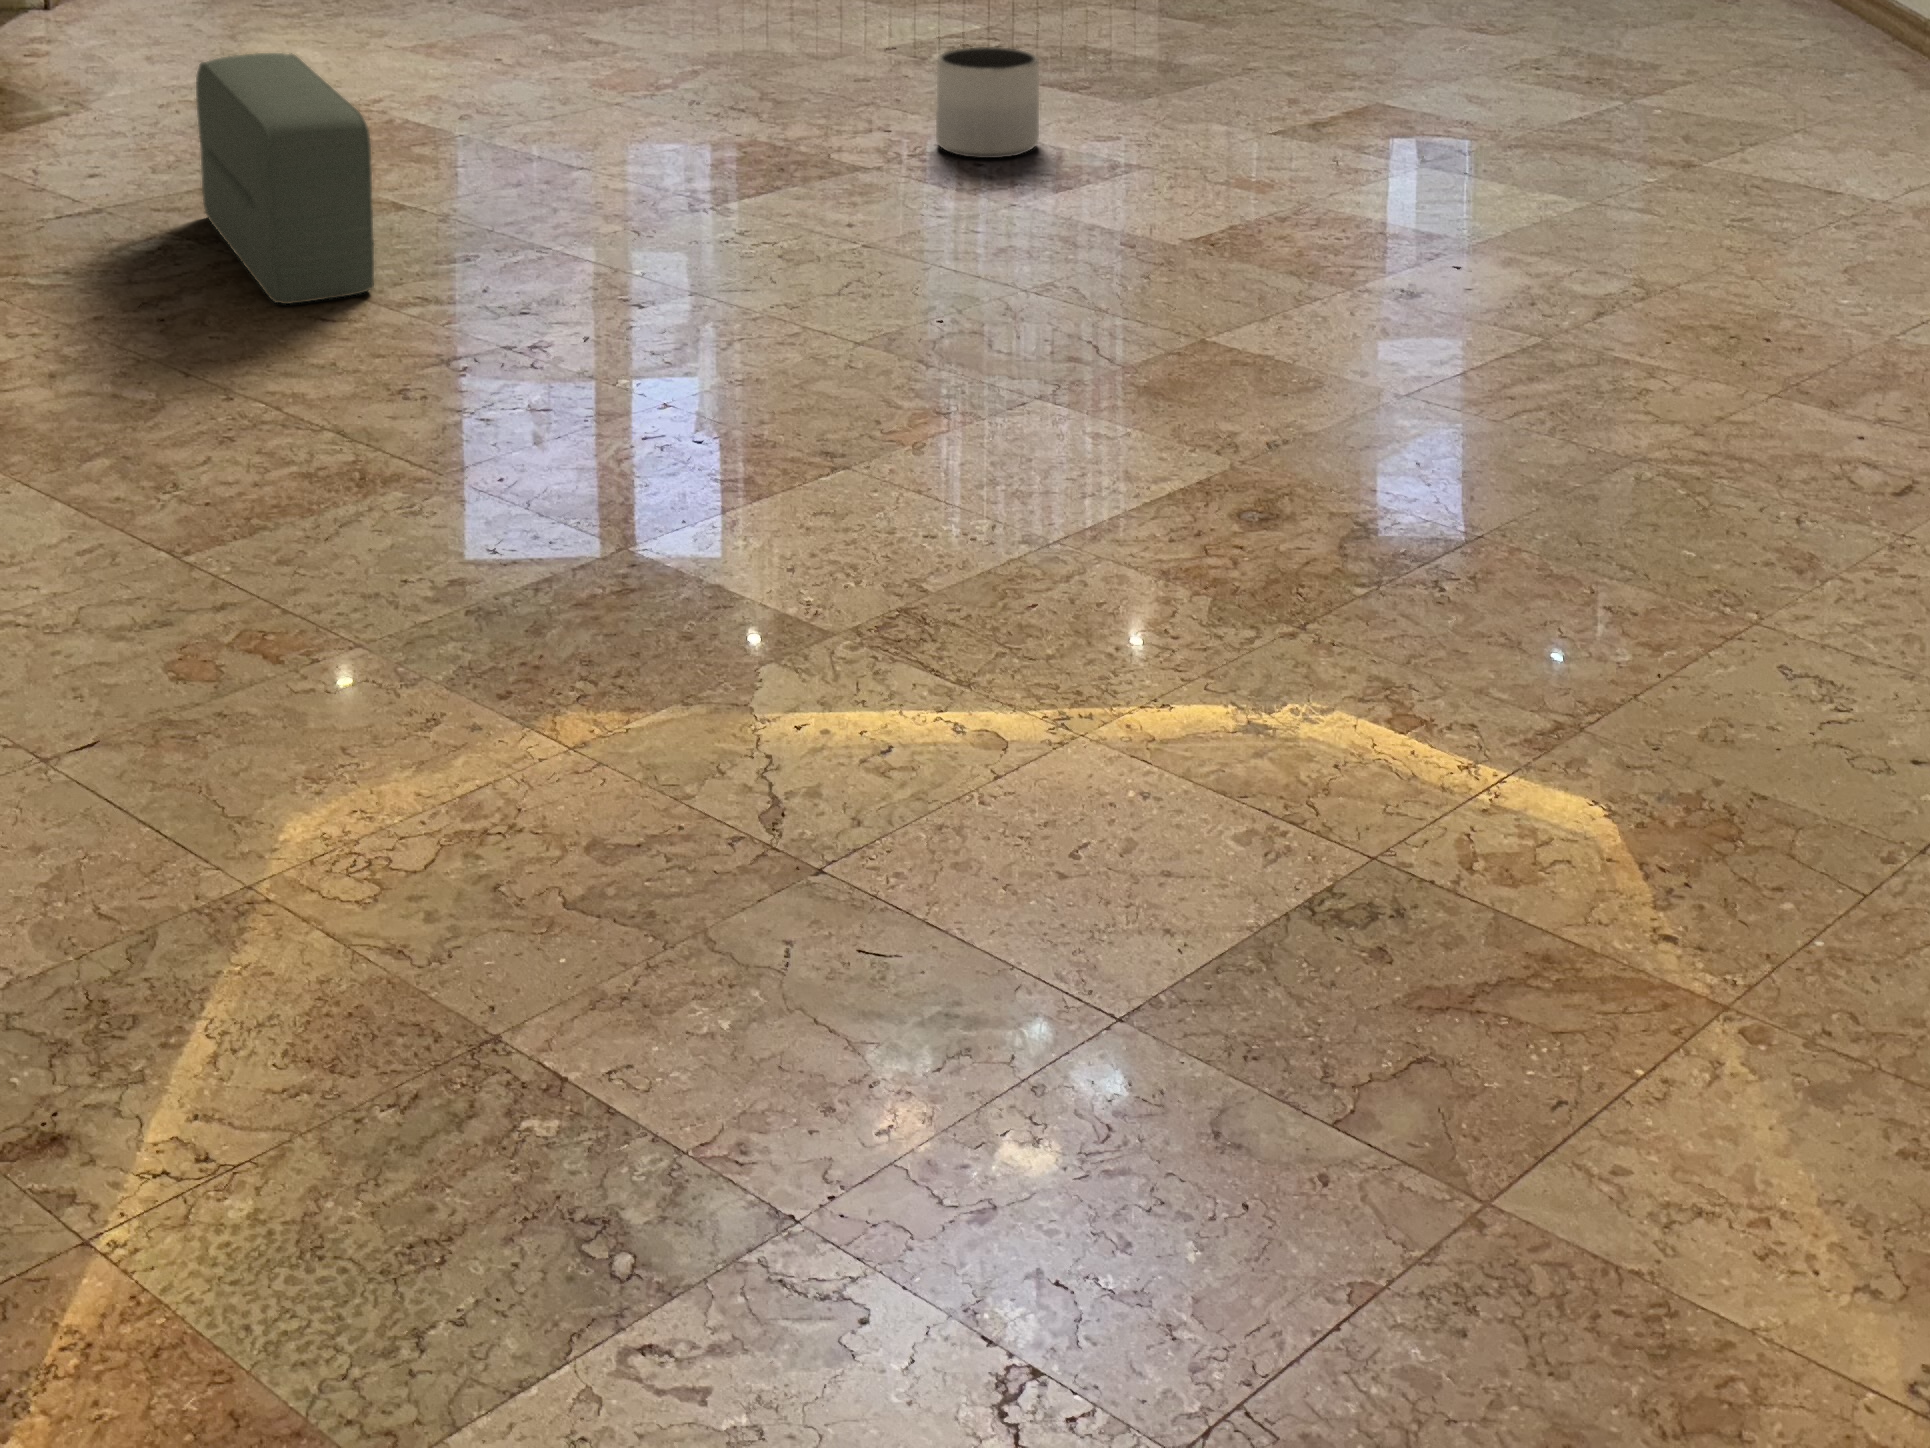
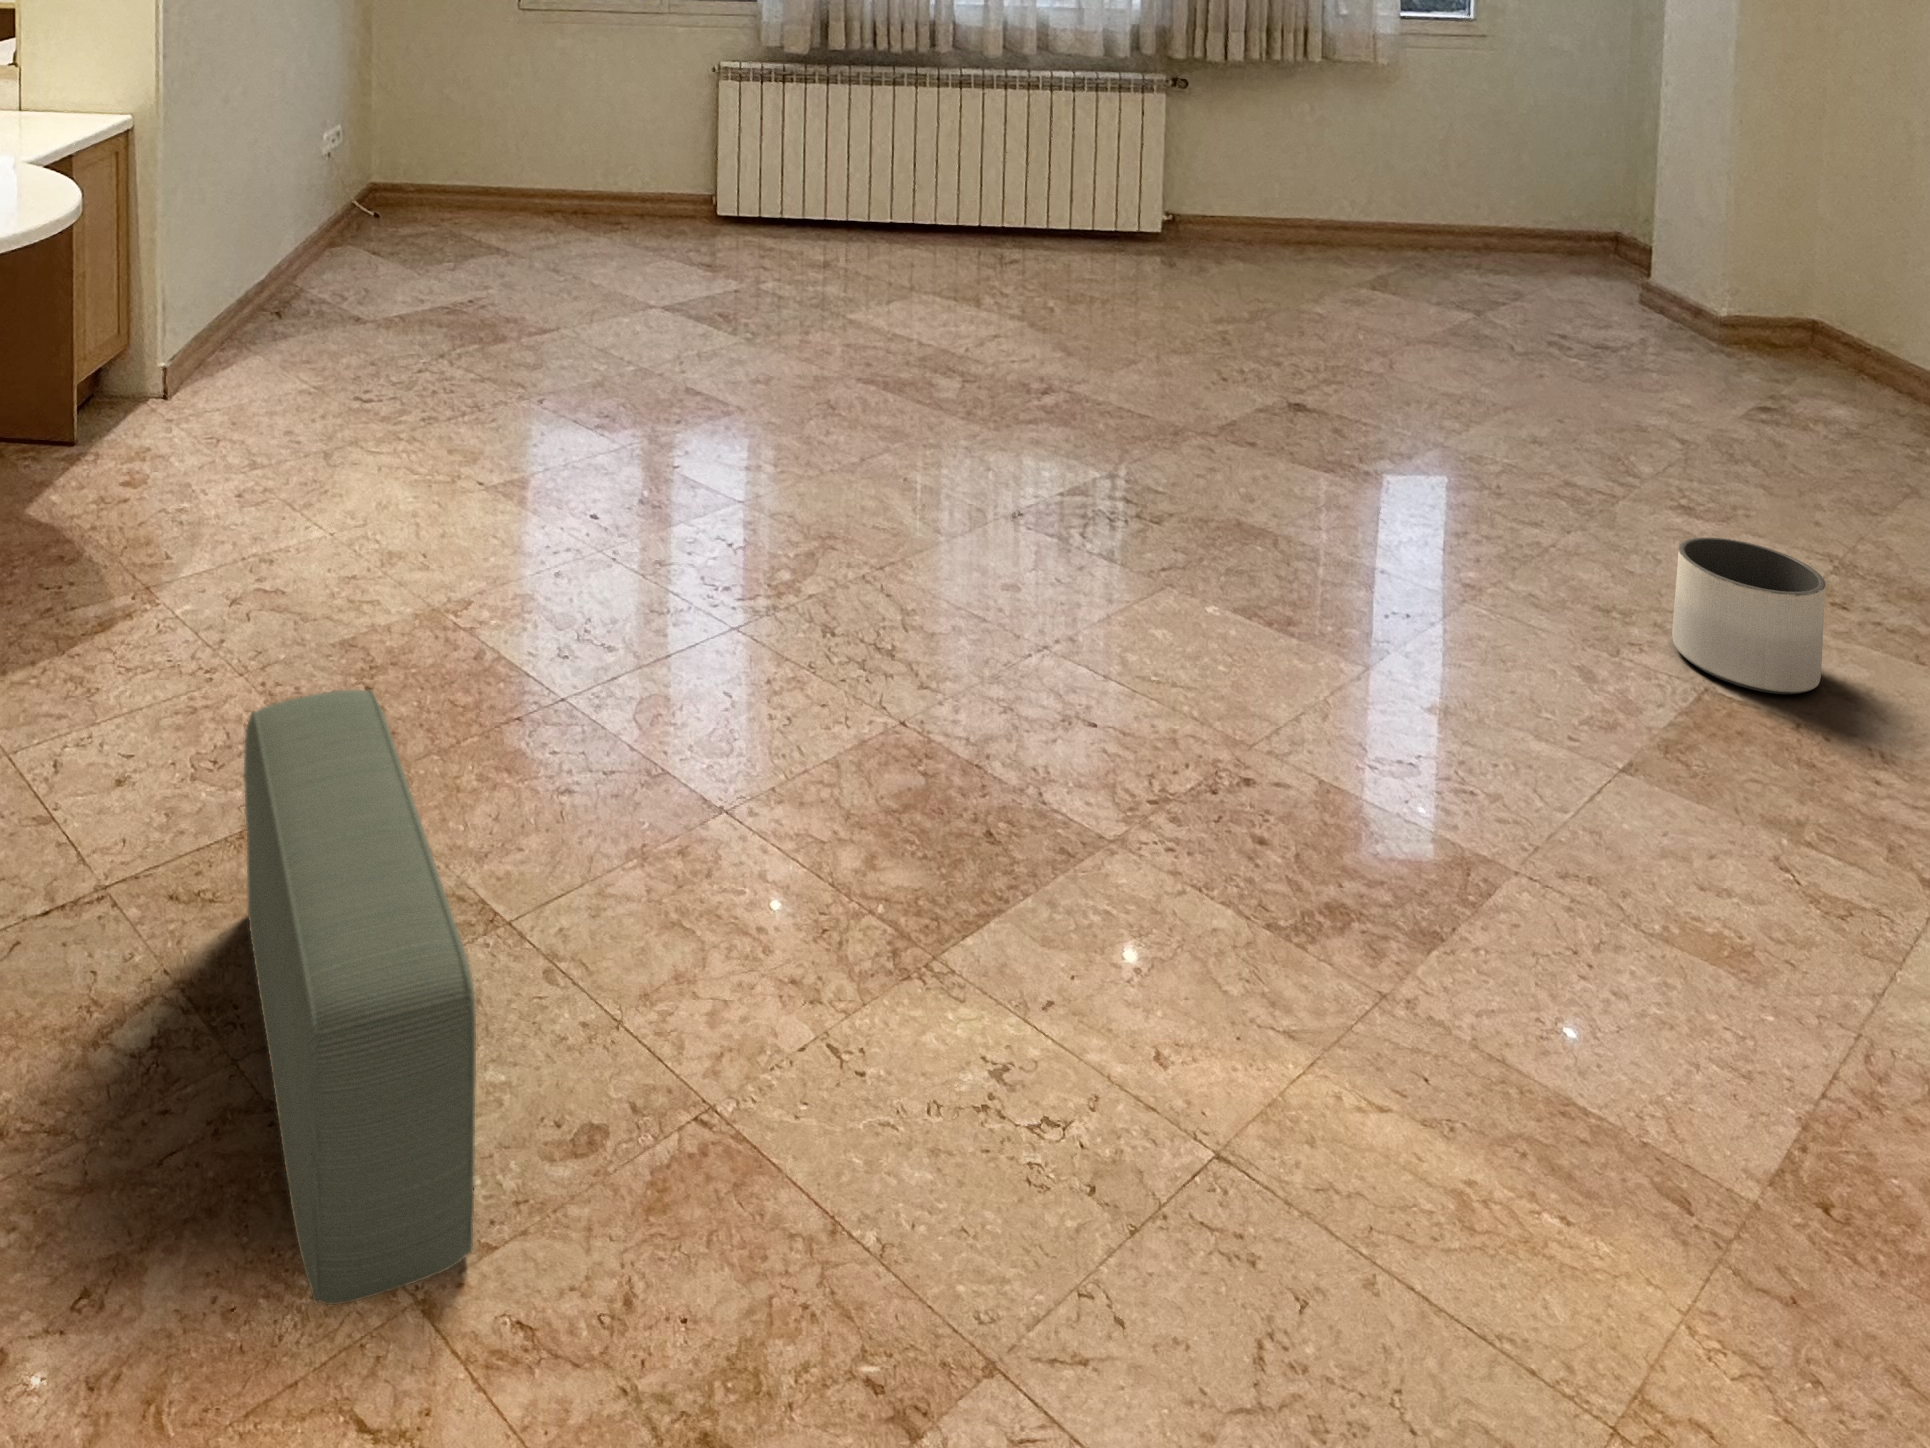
planter: present [936,47,1039,158] -> present [1672,537,1826,694]

